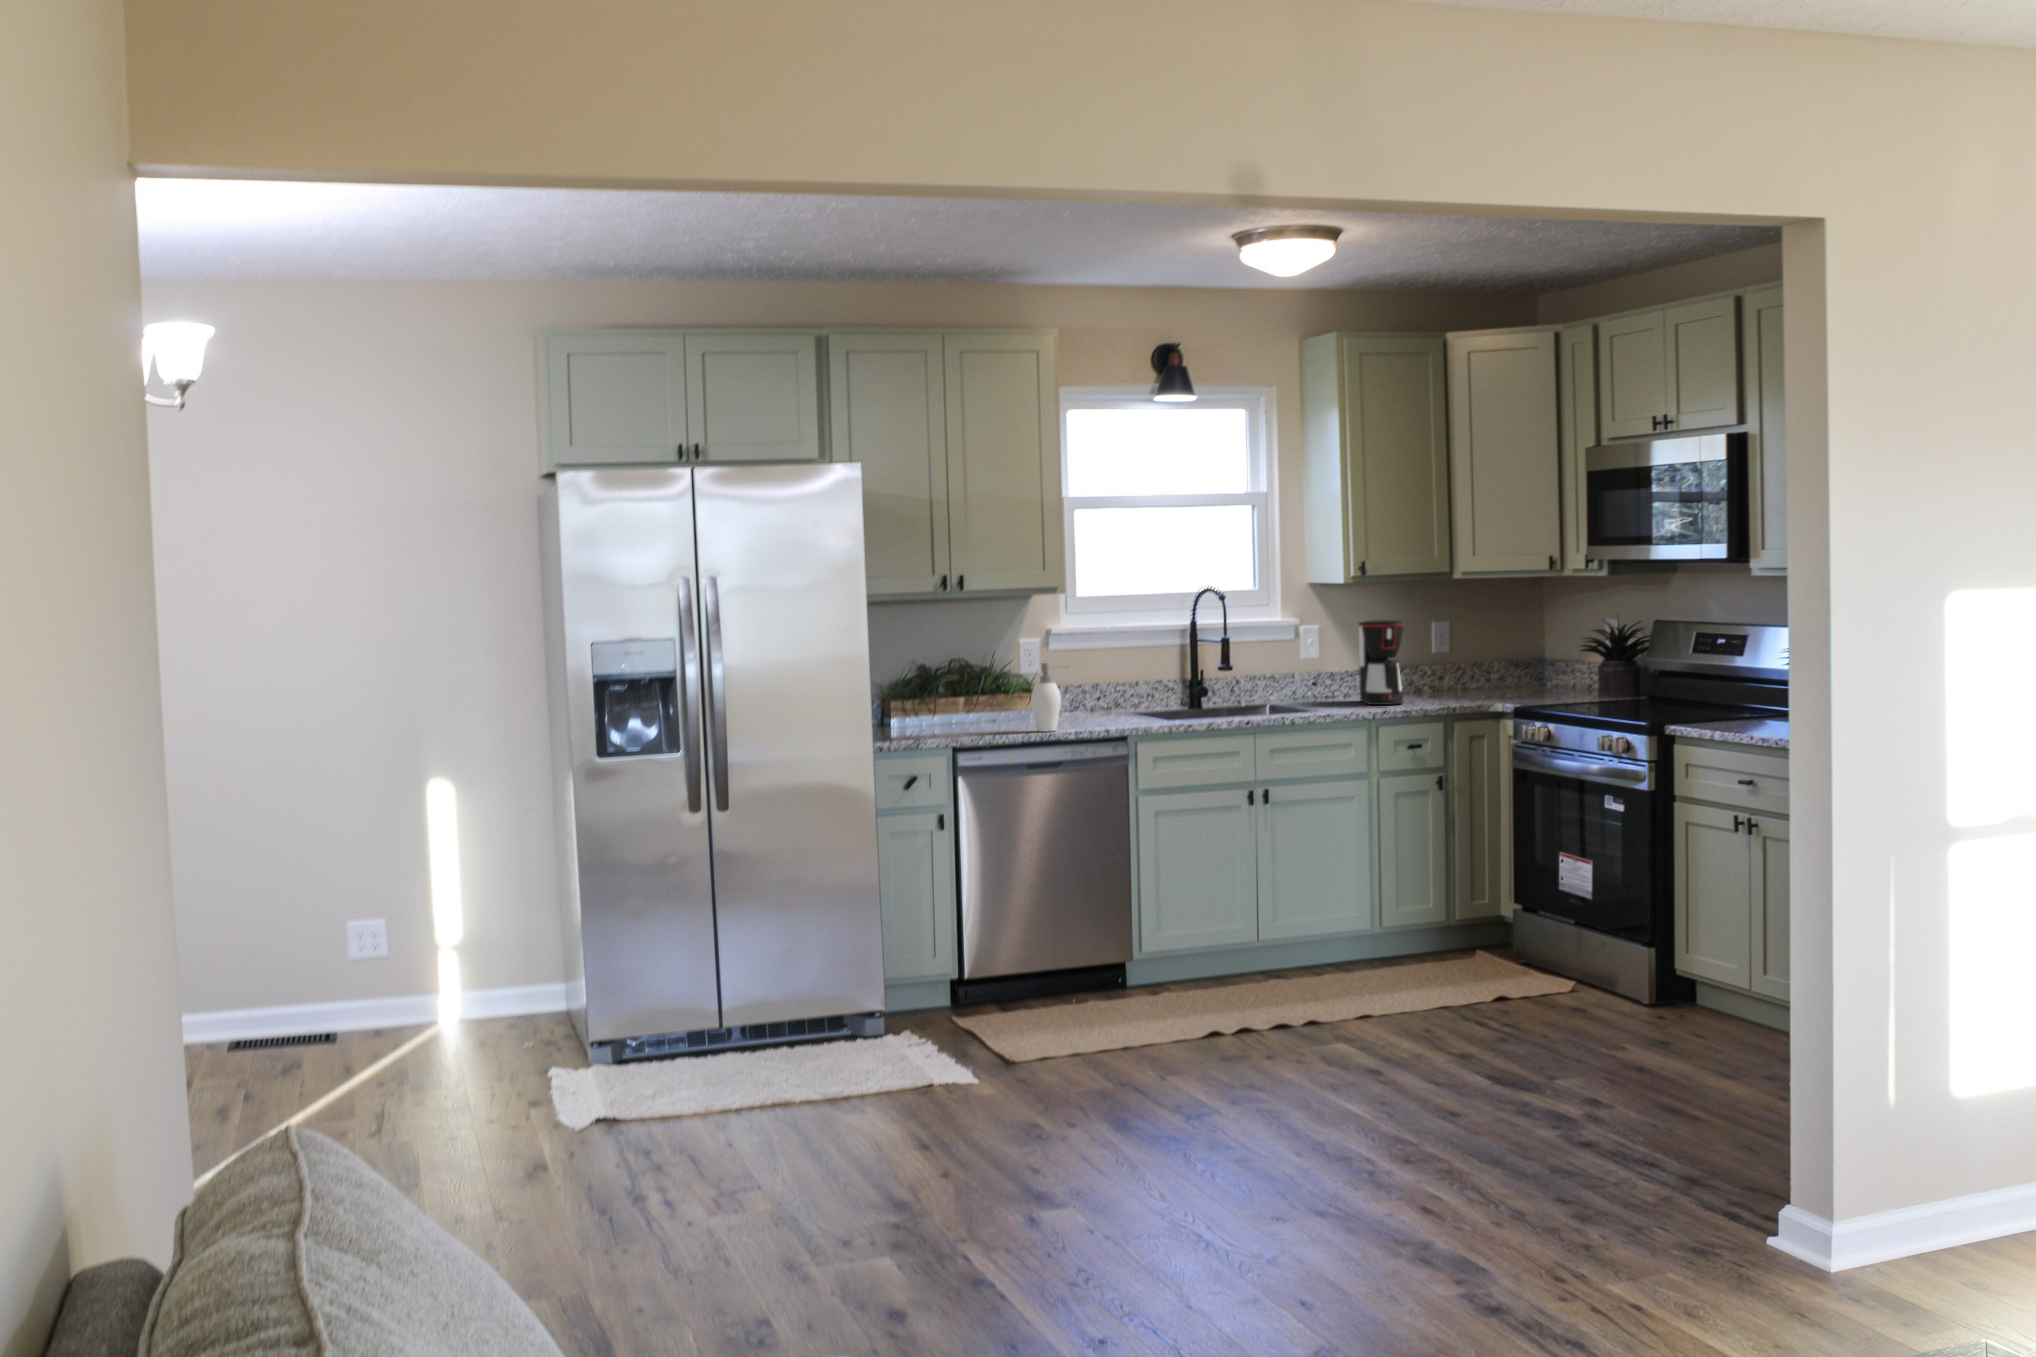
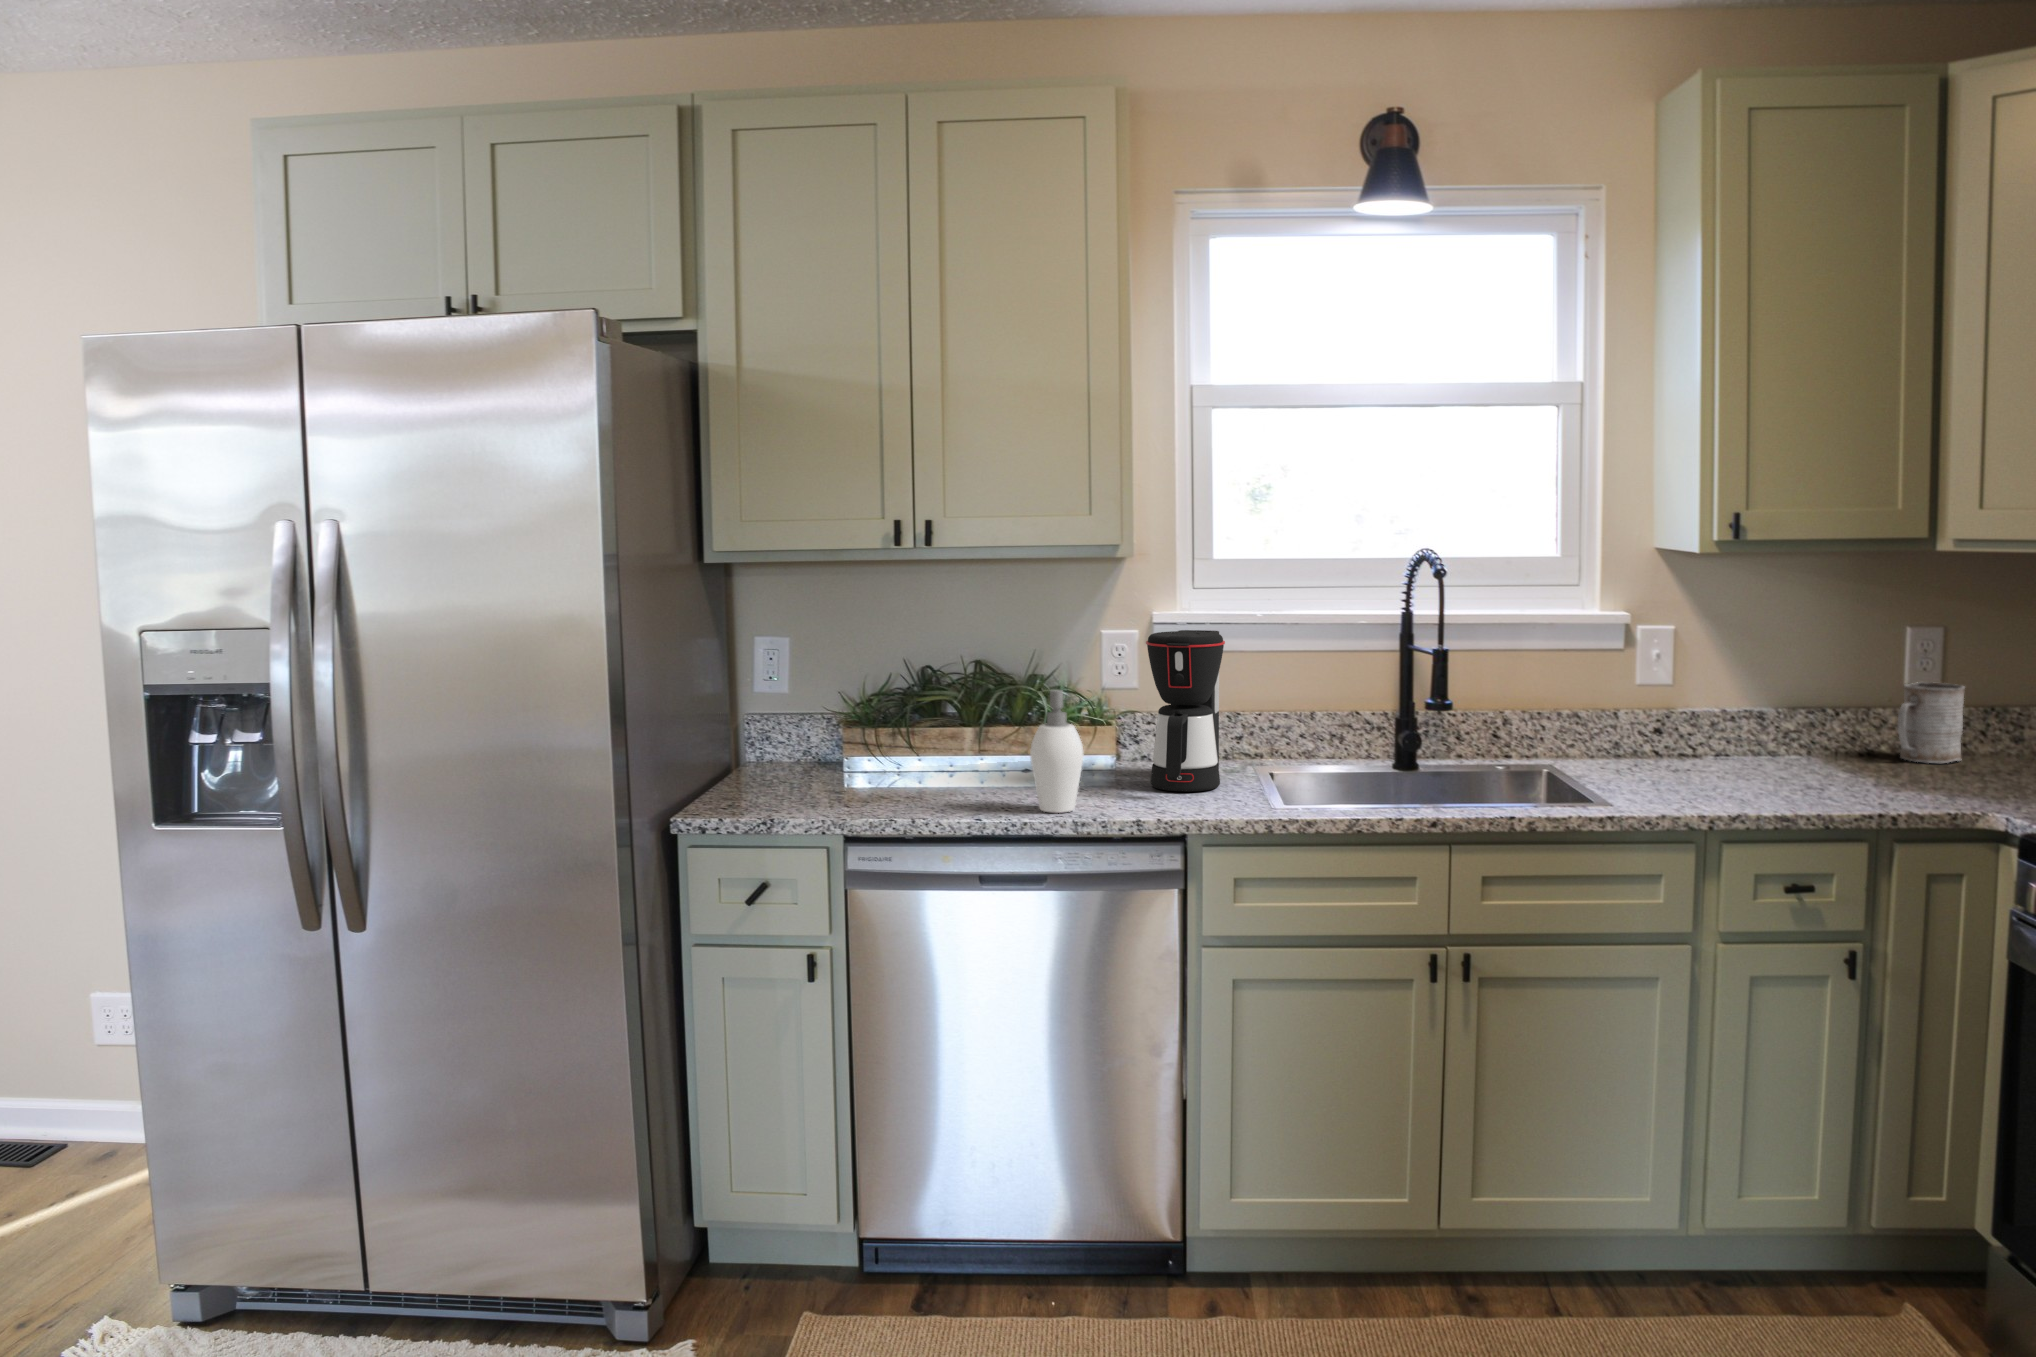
coffee maker: present [1359,620,1404,705] -> present [1146,630,1225,792]
mug: none [1430,653,1460,694] -> present [1898,682,1965,763]

